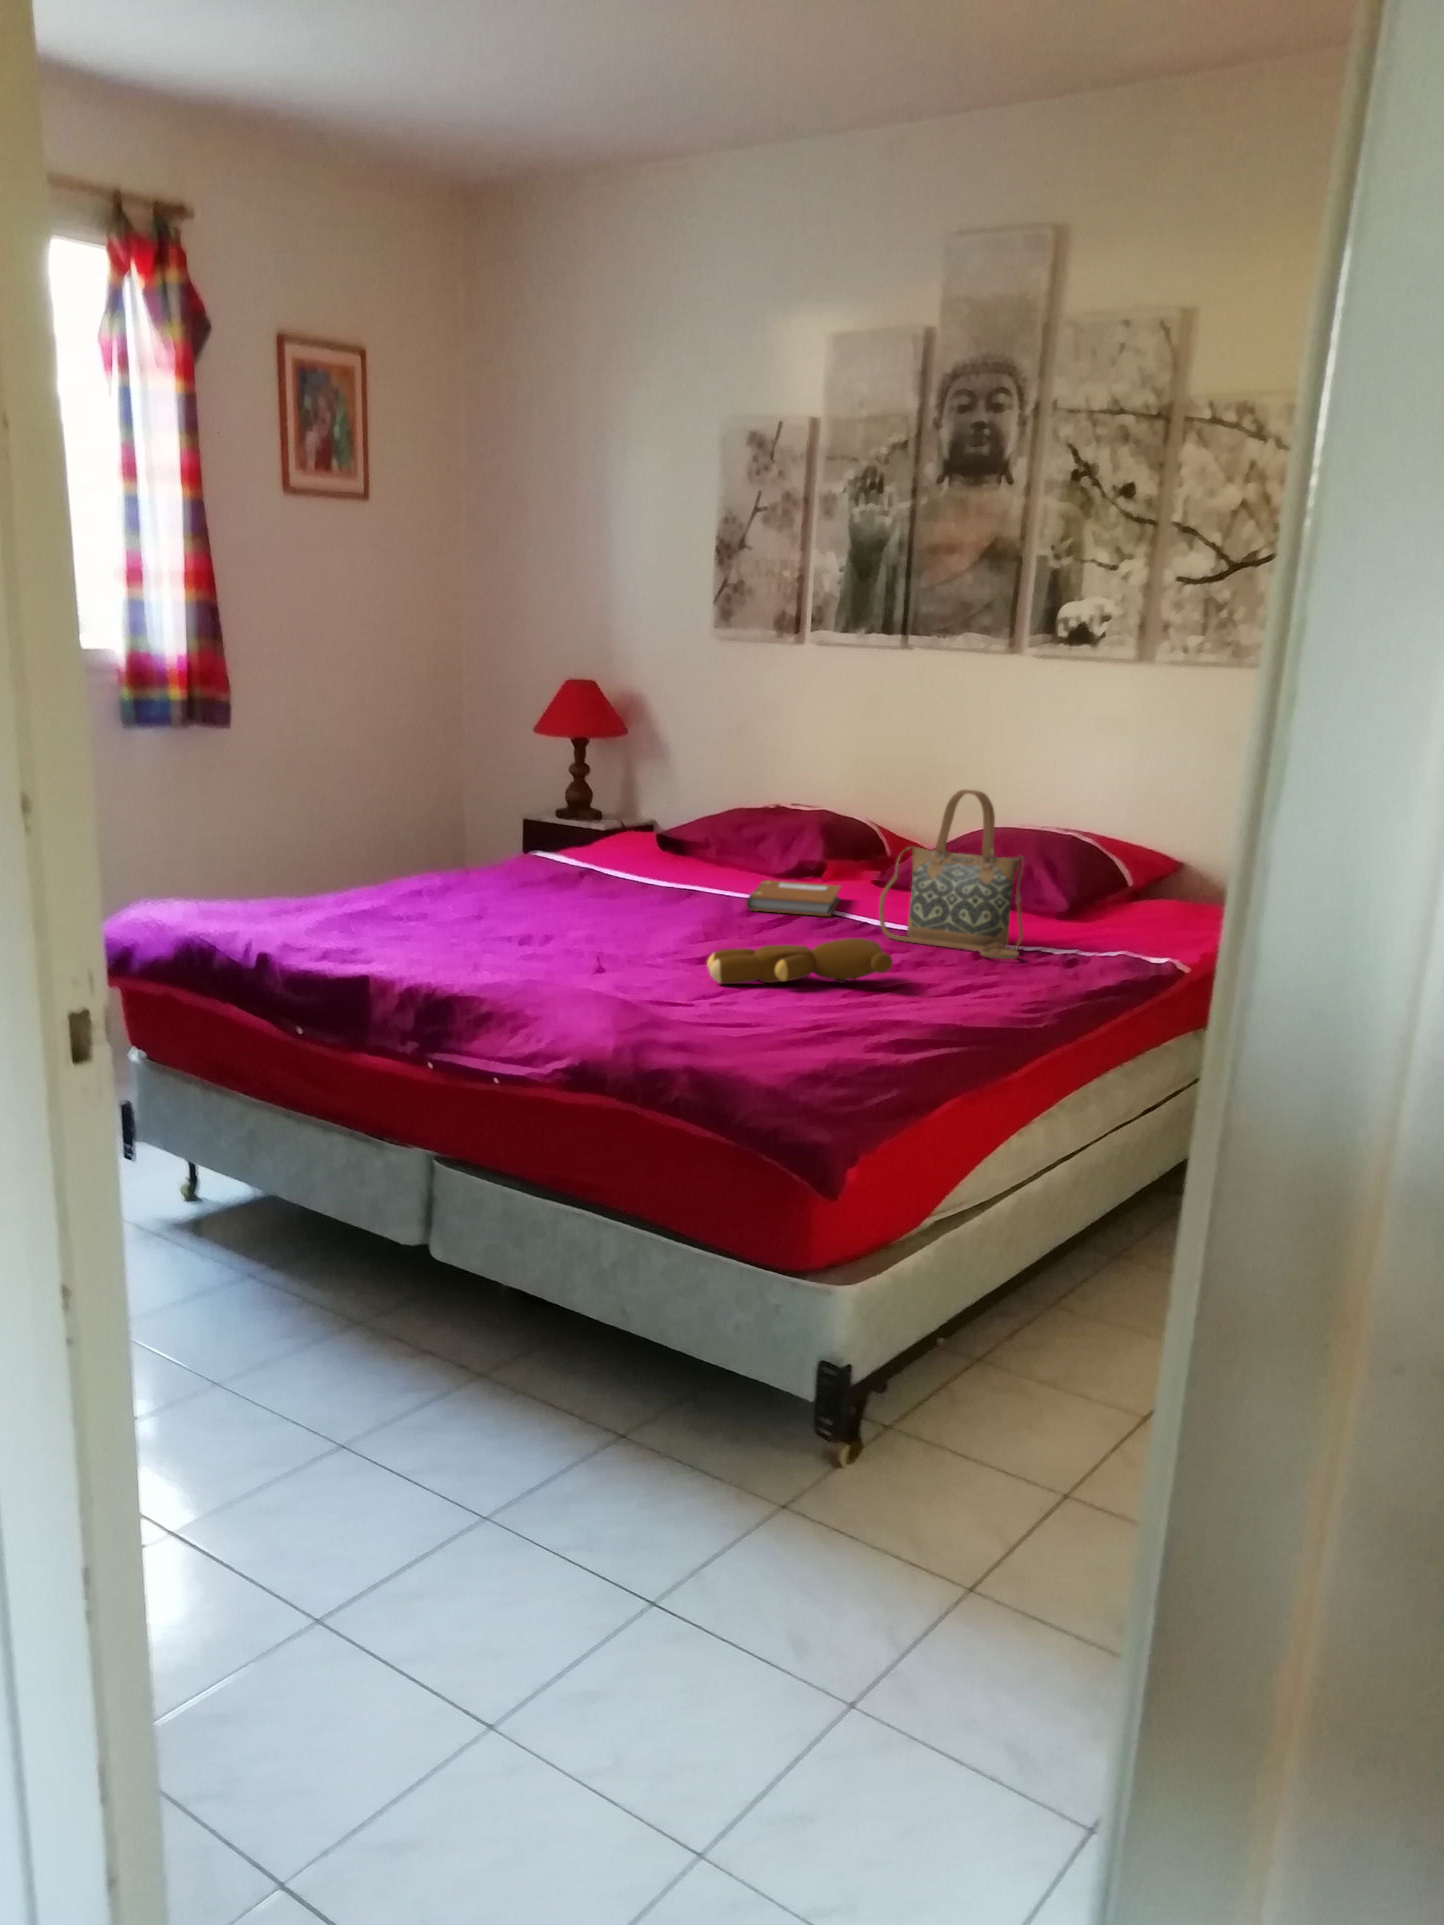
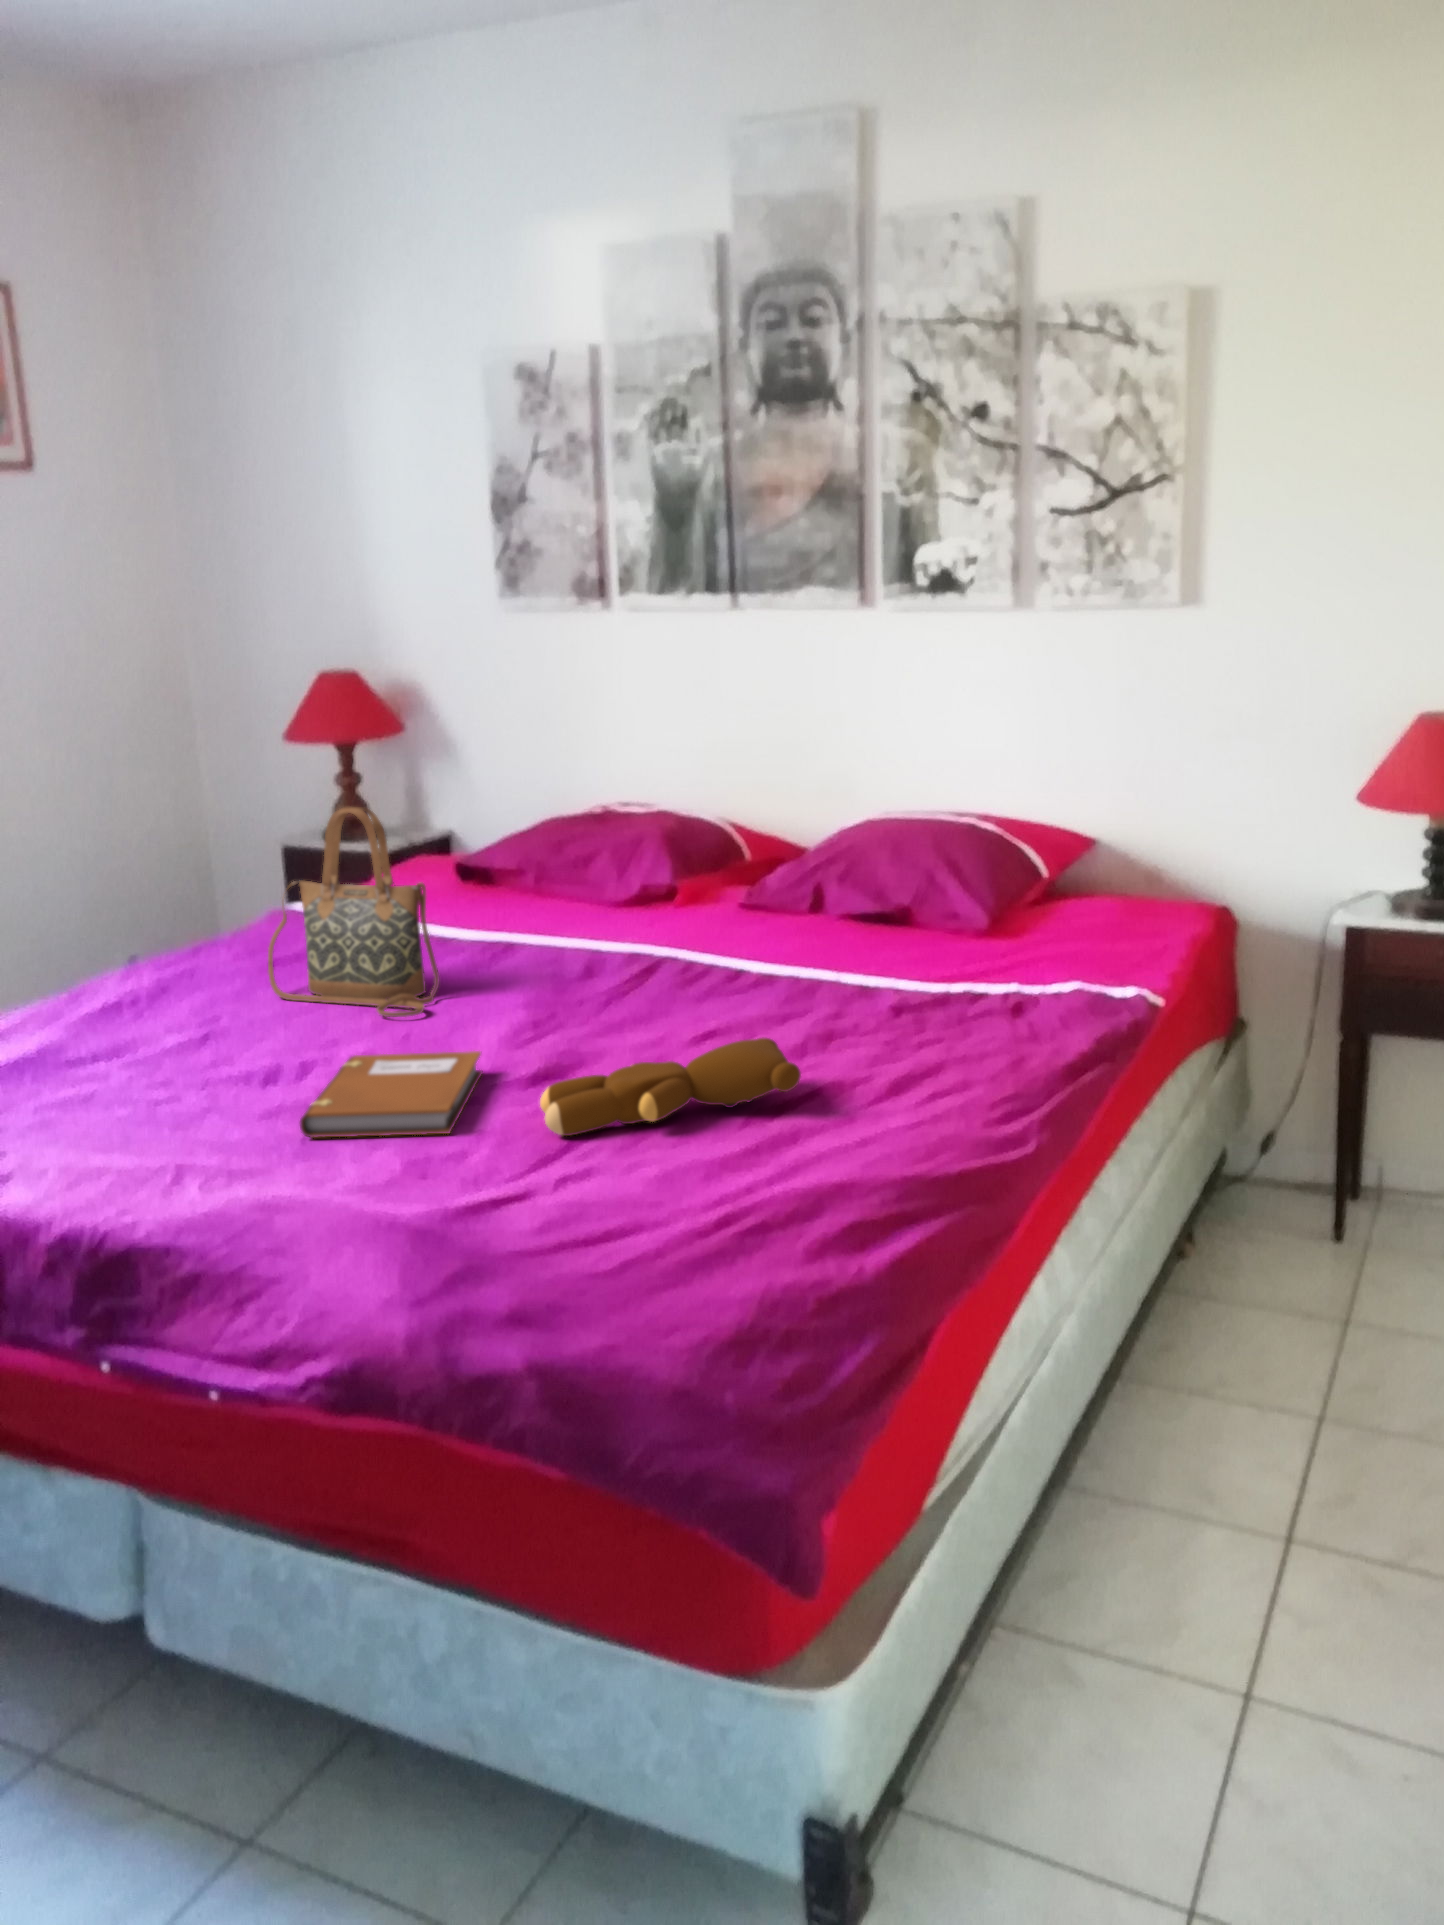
handbag: present [879,790,1024,959] -> present [268,807,439,1017]
notebook: present [746,880,841,916] -> present [300,1051,482,1138]

